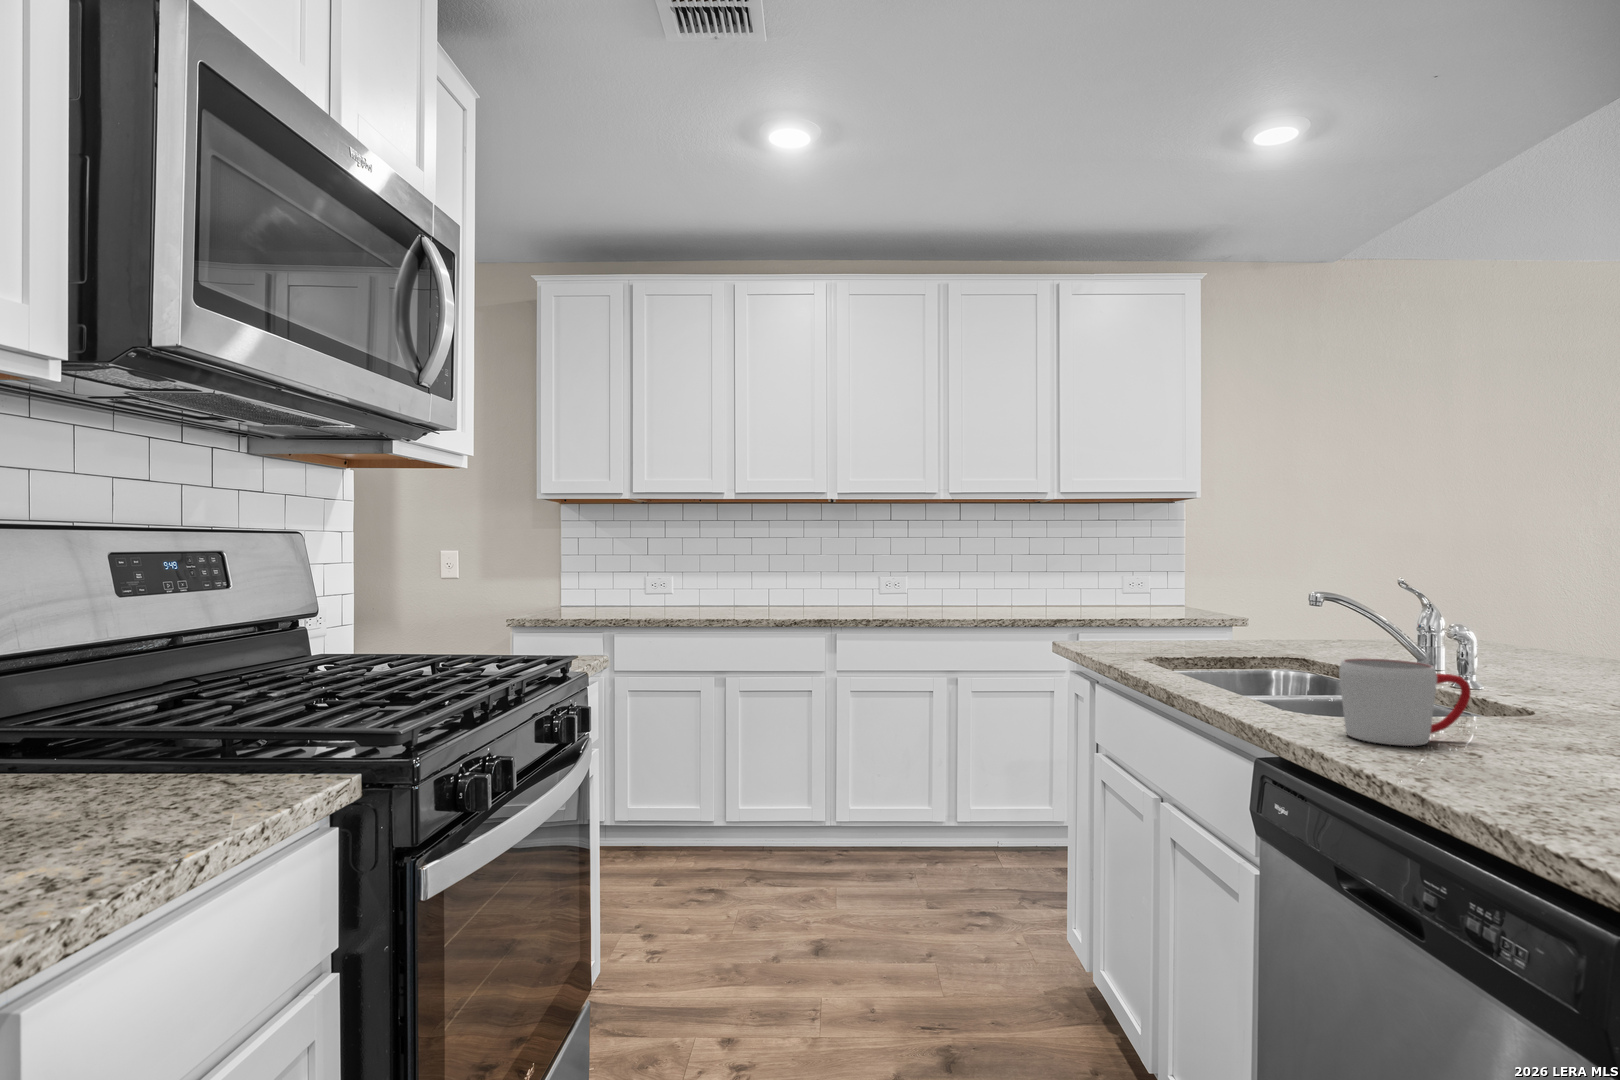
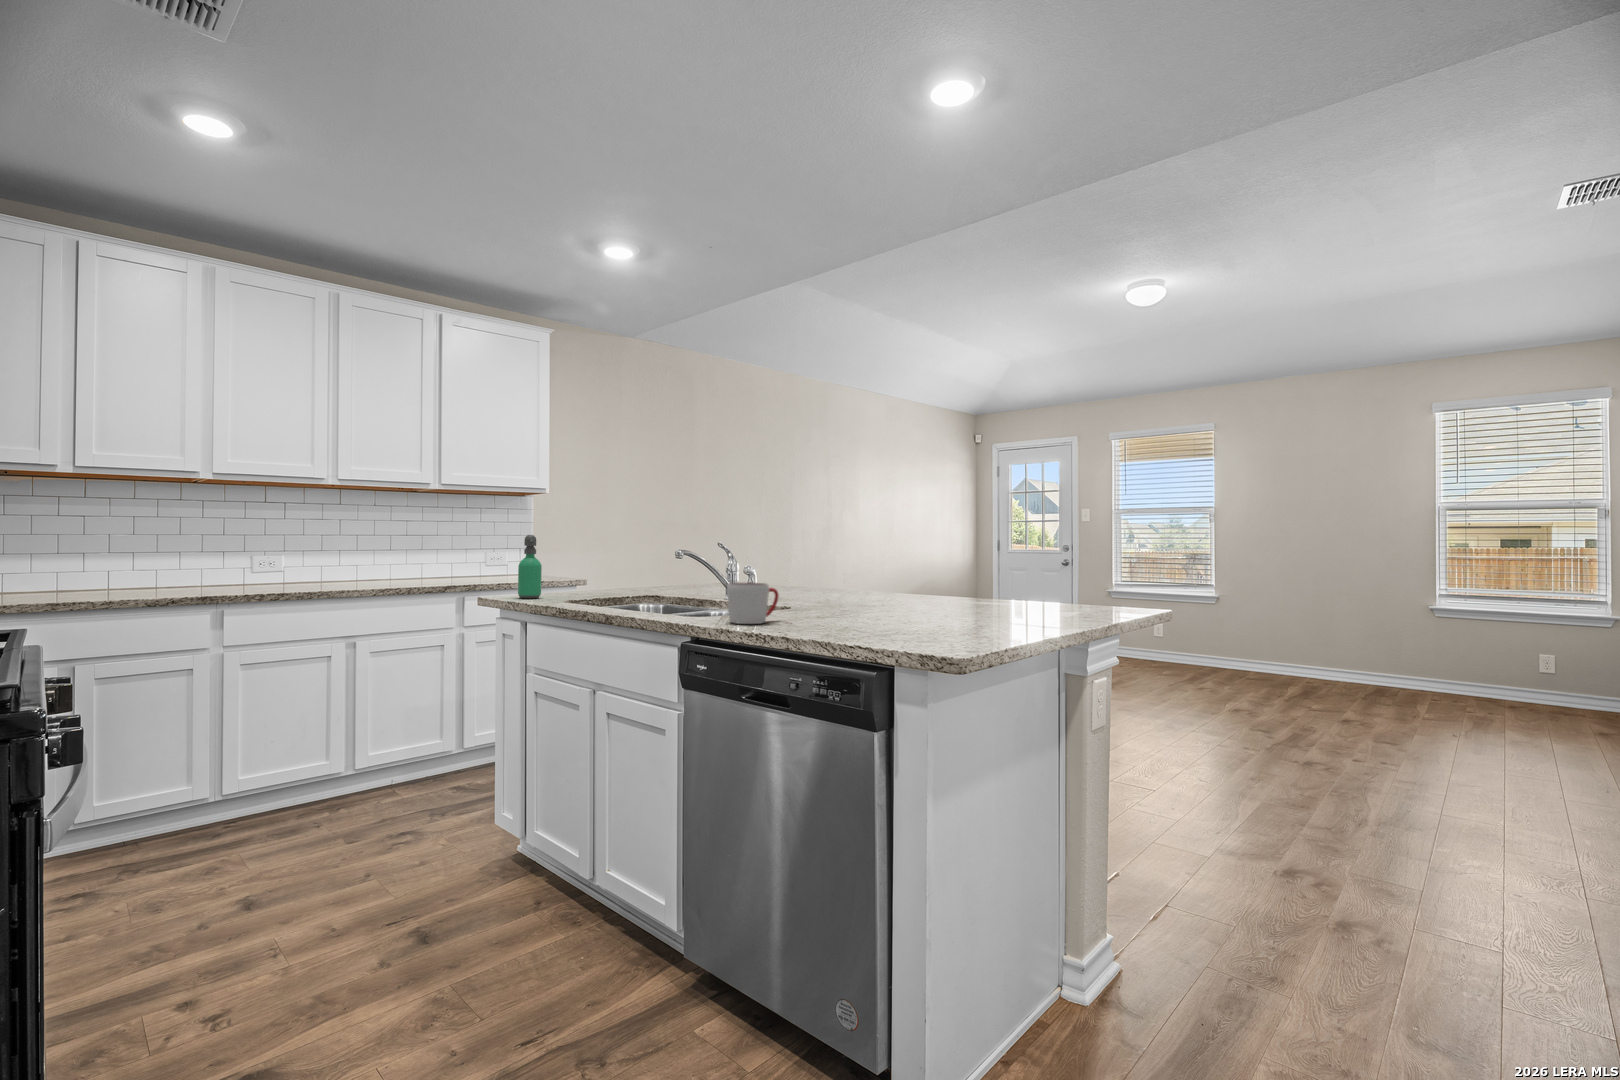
soap dispenser: none [1087,561,1118,648] -> present [518,535,542,599]

